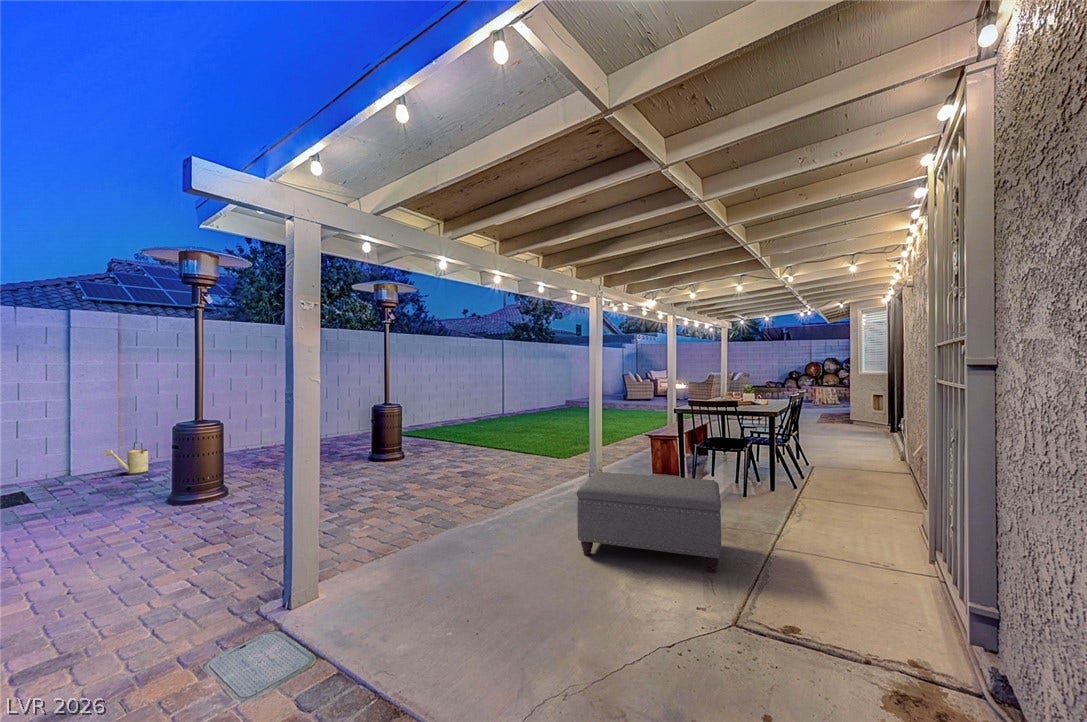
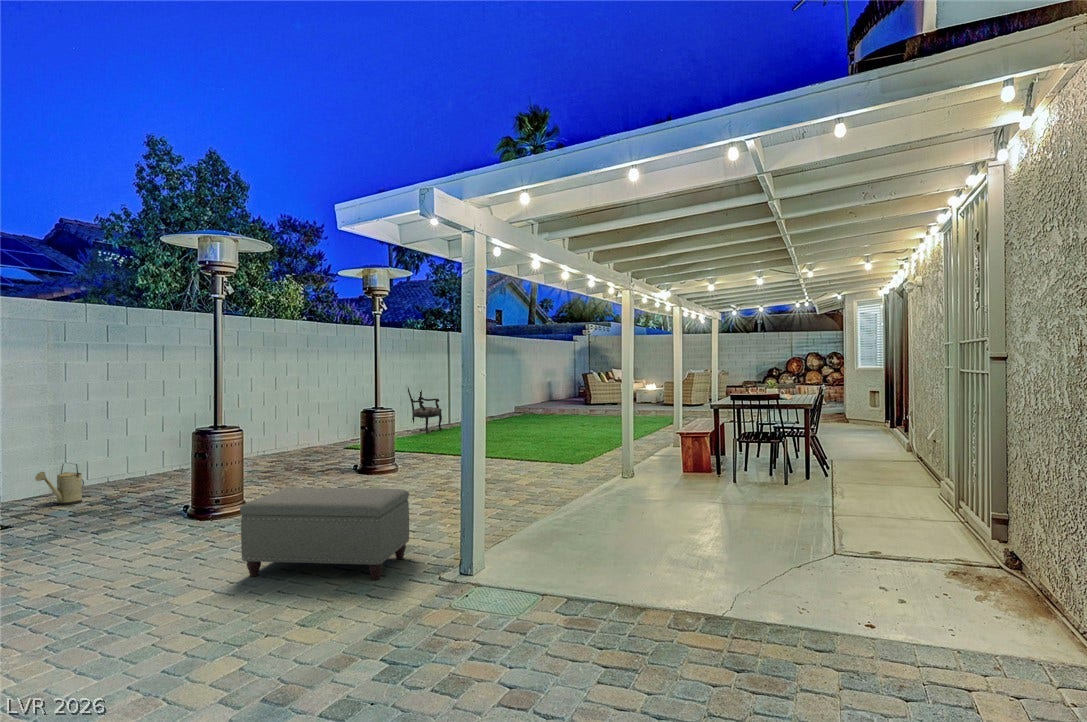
armchair: none [467,381,494,420] -> present [408,387,442,433]
ottoman: present [577,472,721,573] -> present [240,488,409,580]

